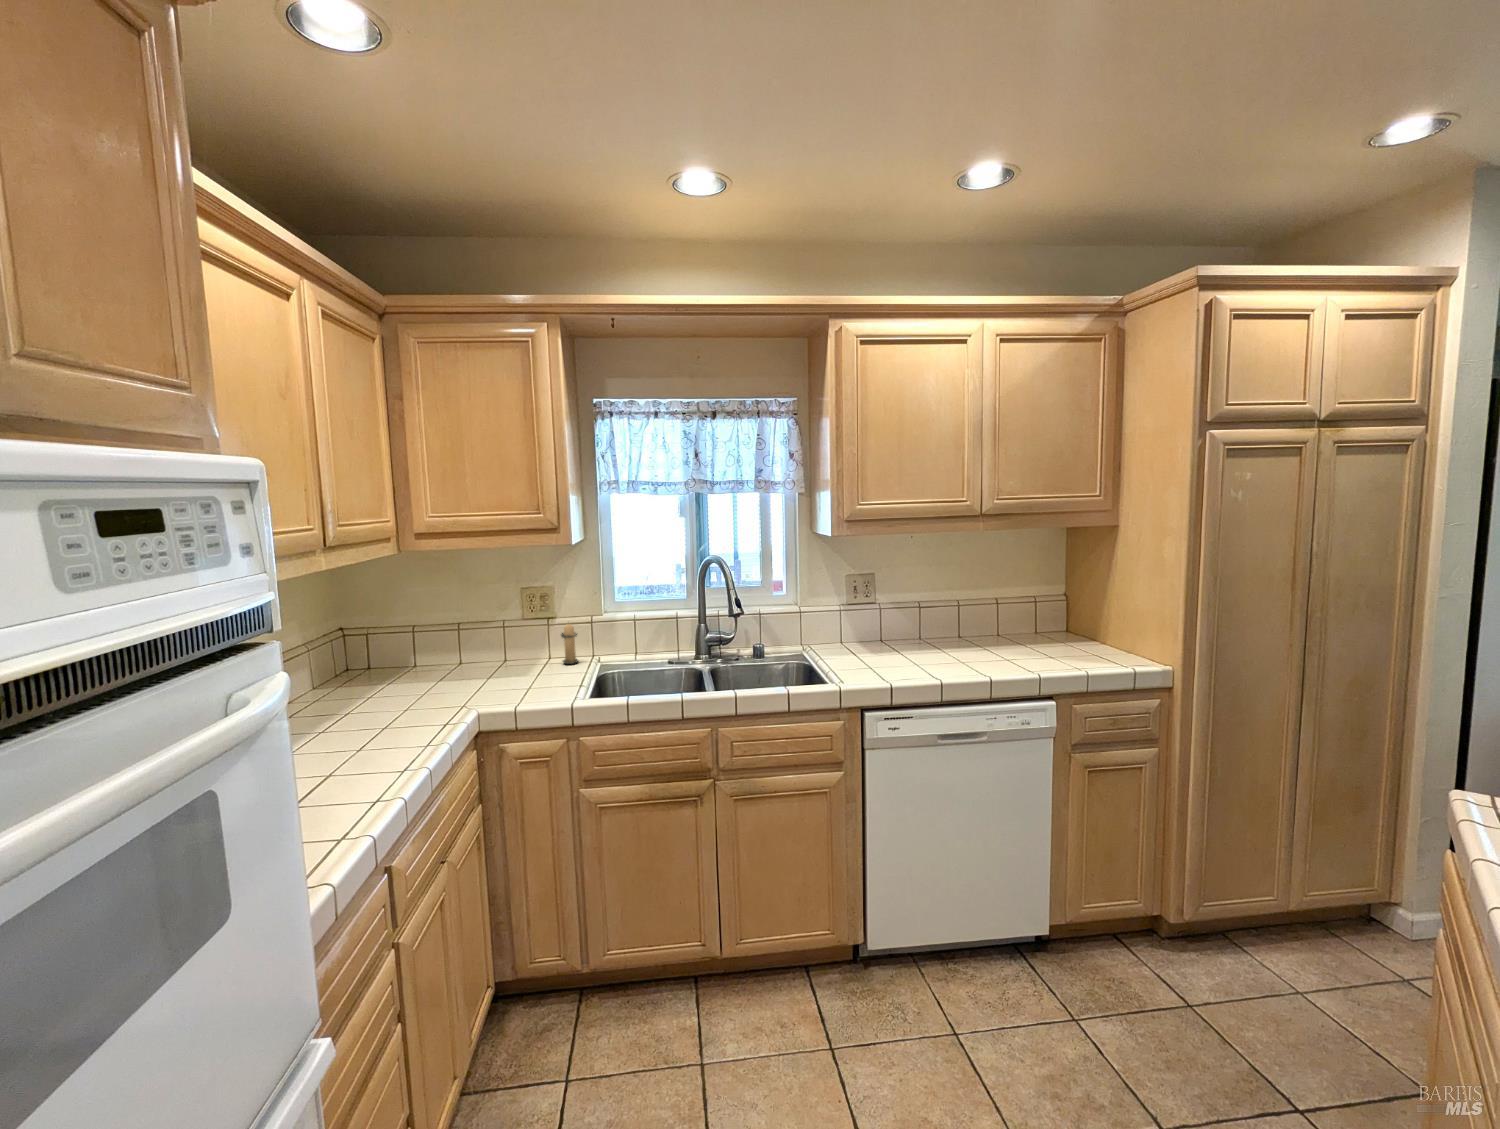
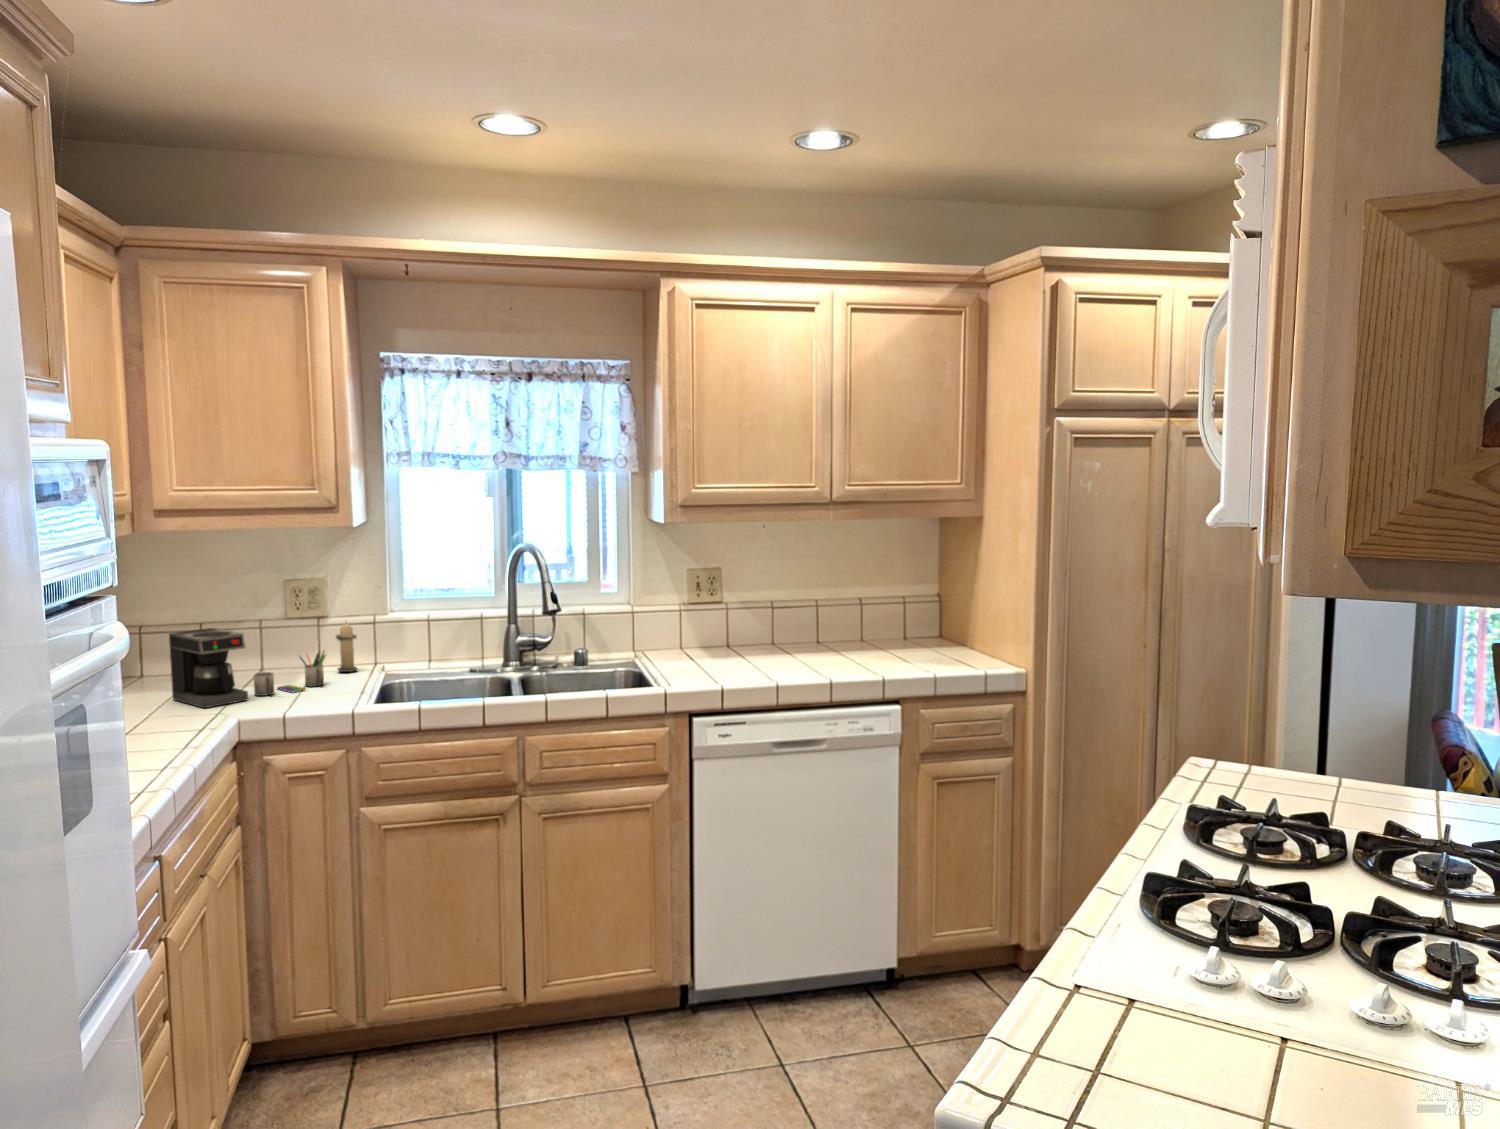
coffee maker: none [426,631,553,701] -> present [169,628,326,708]

